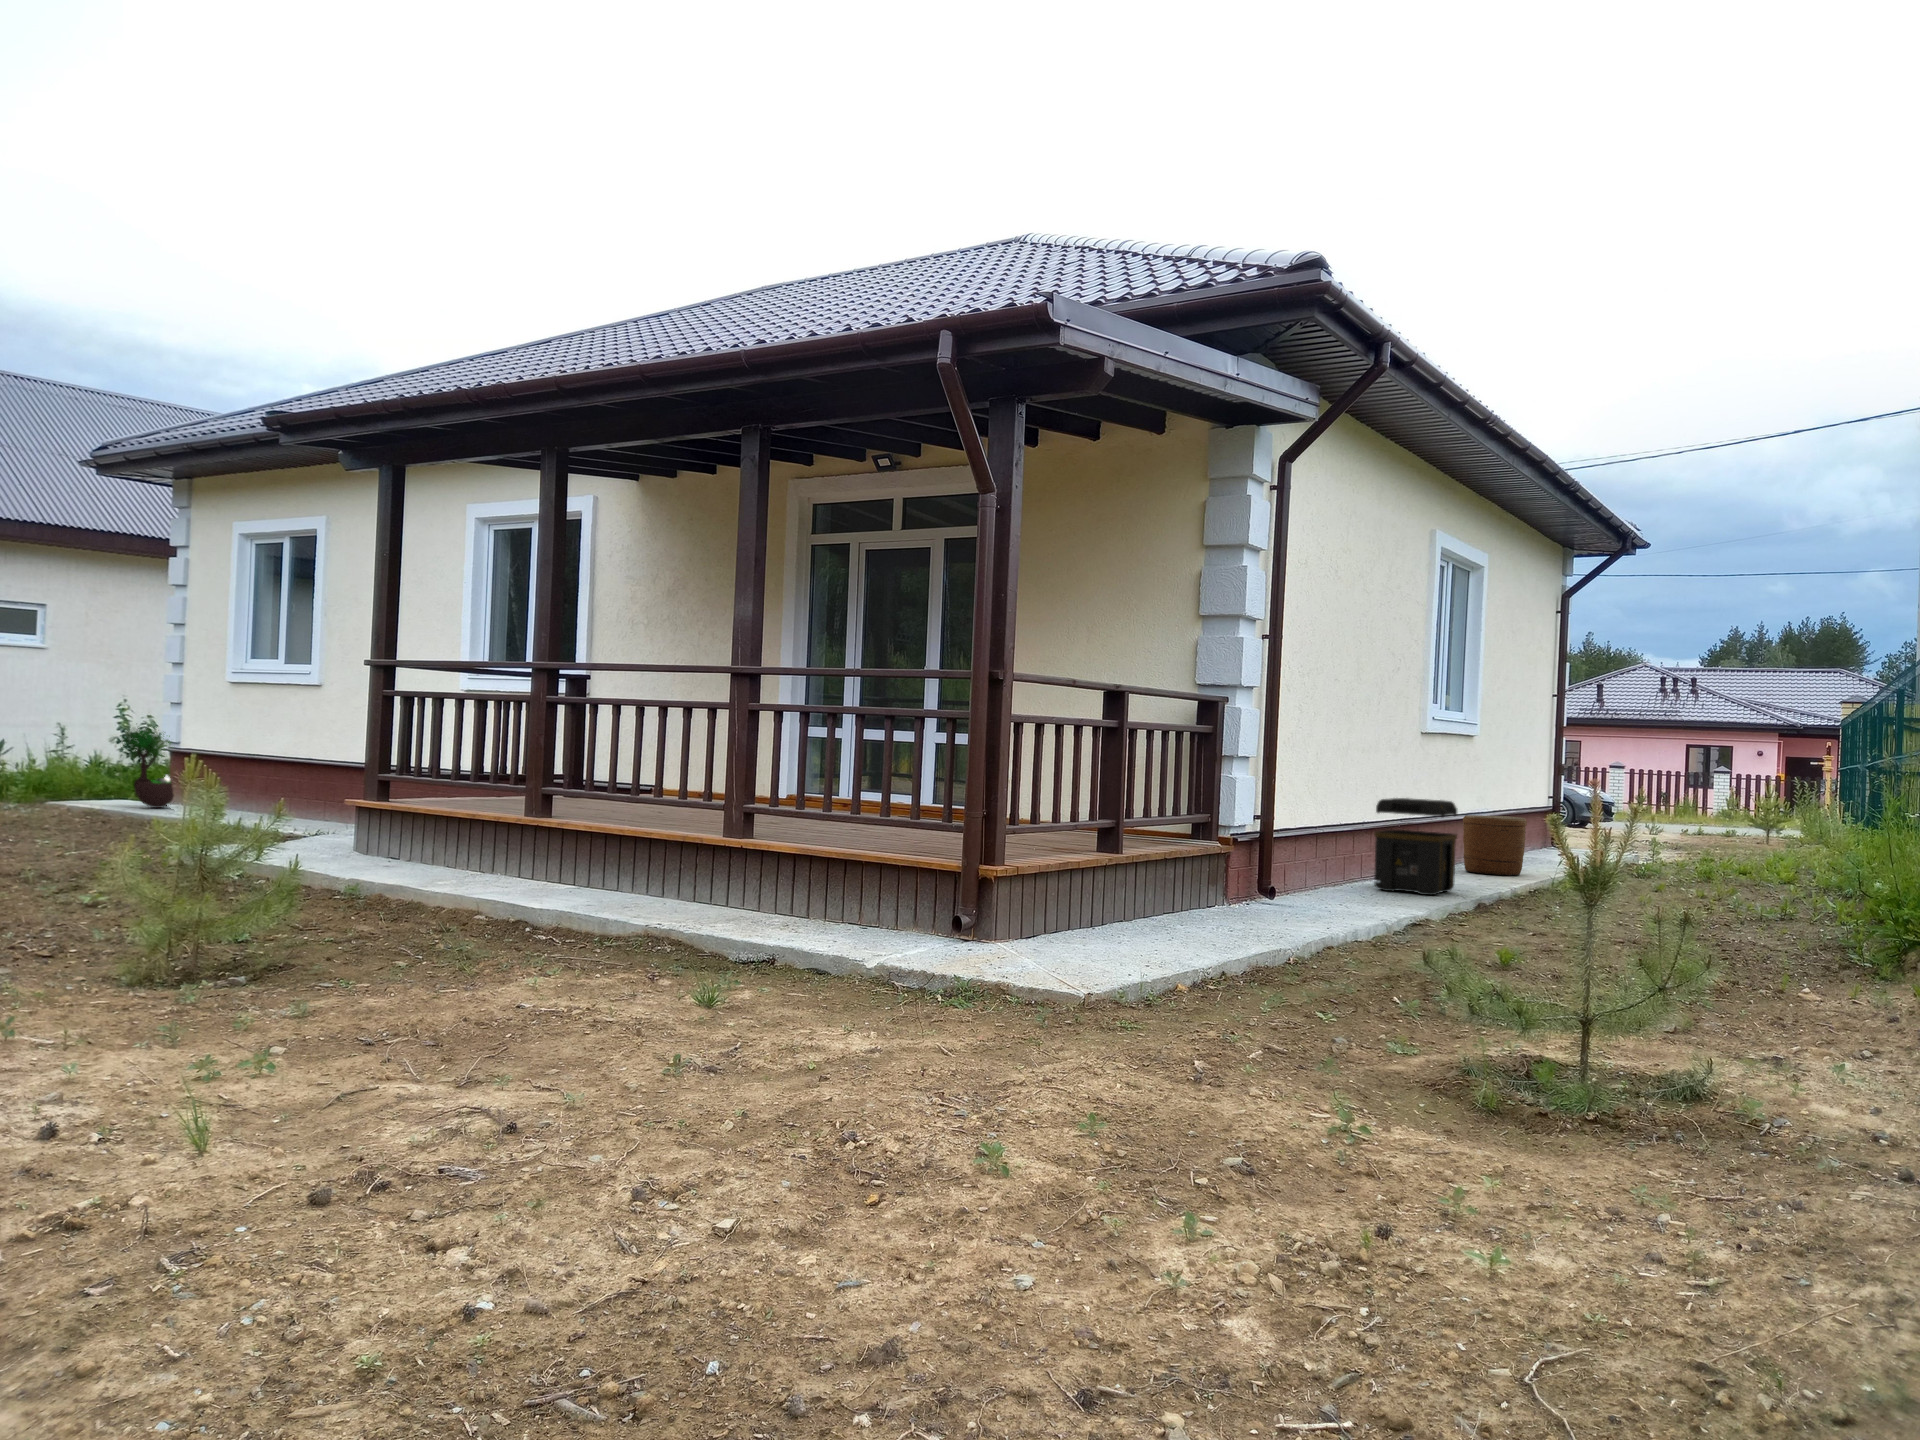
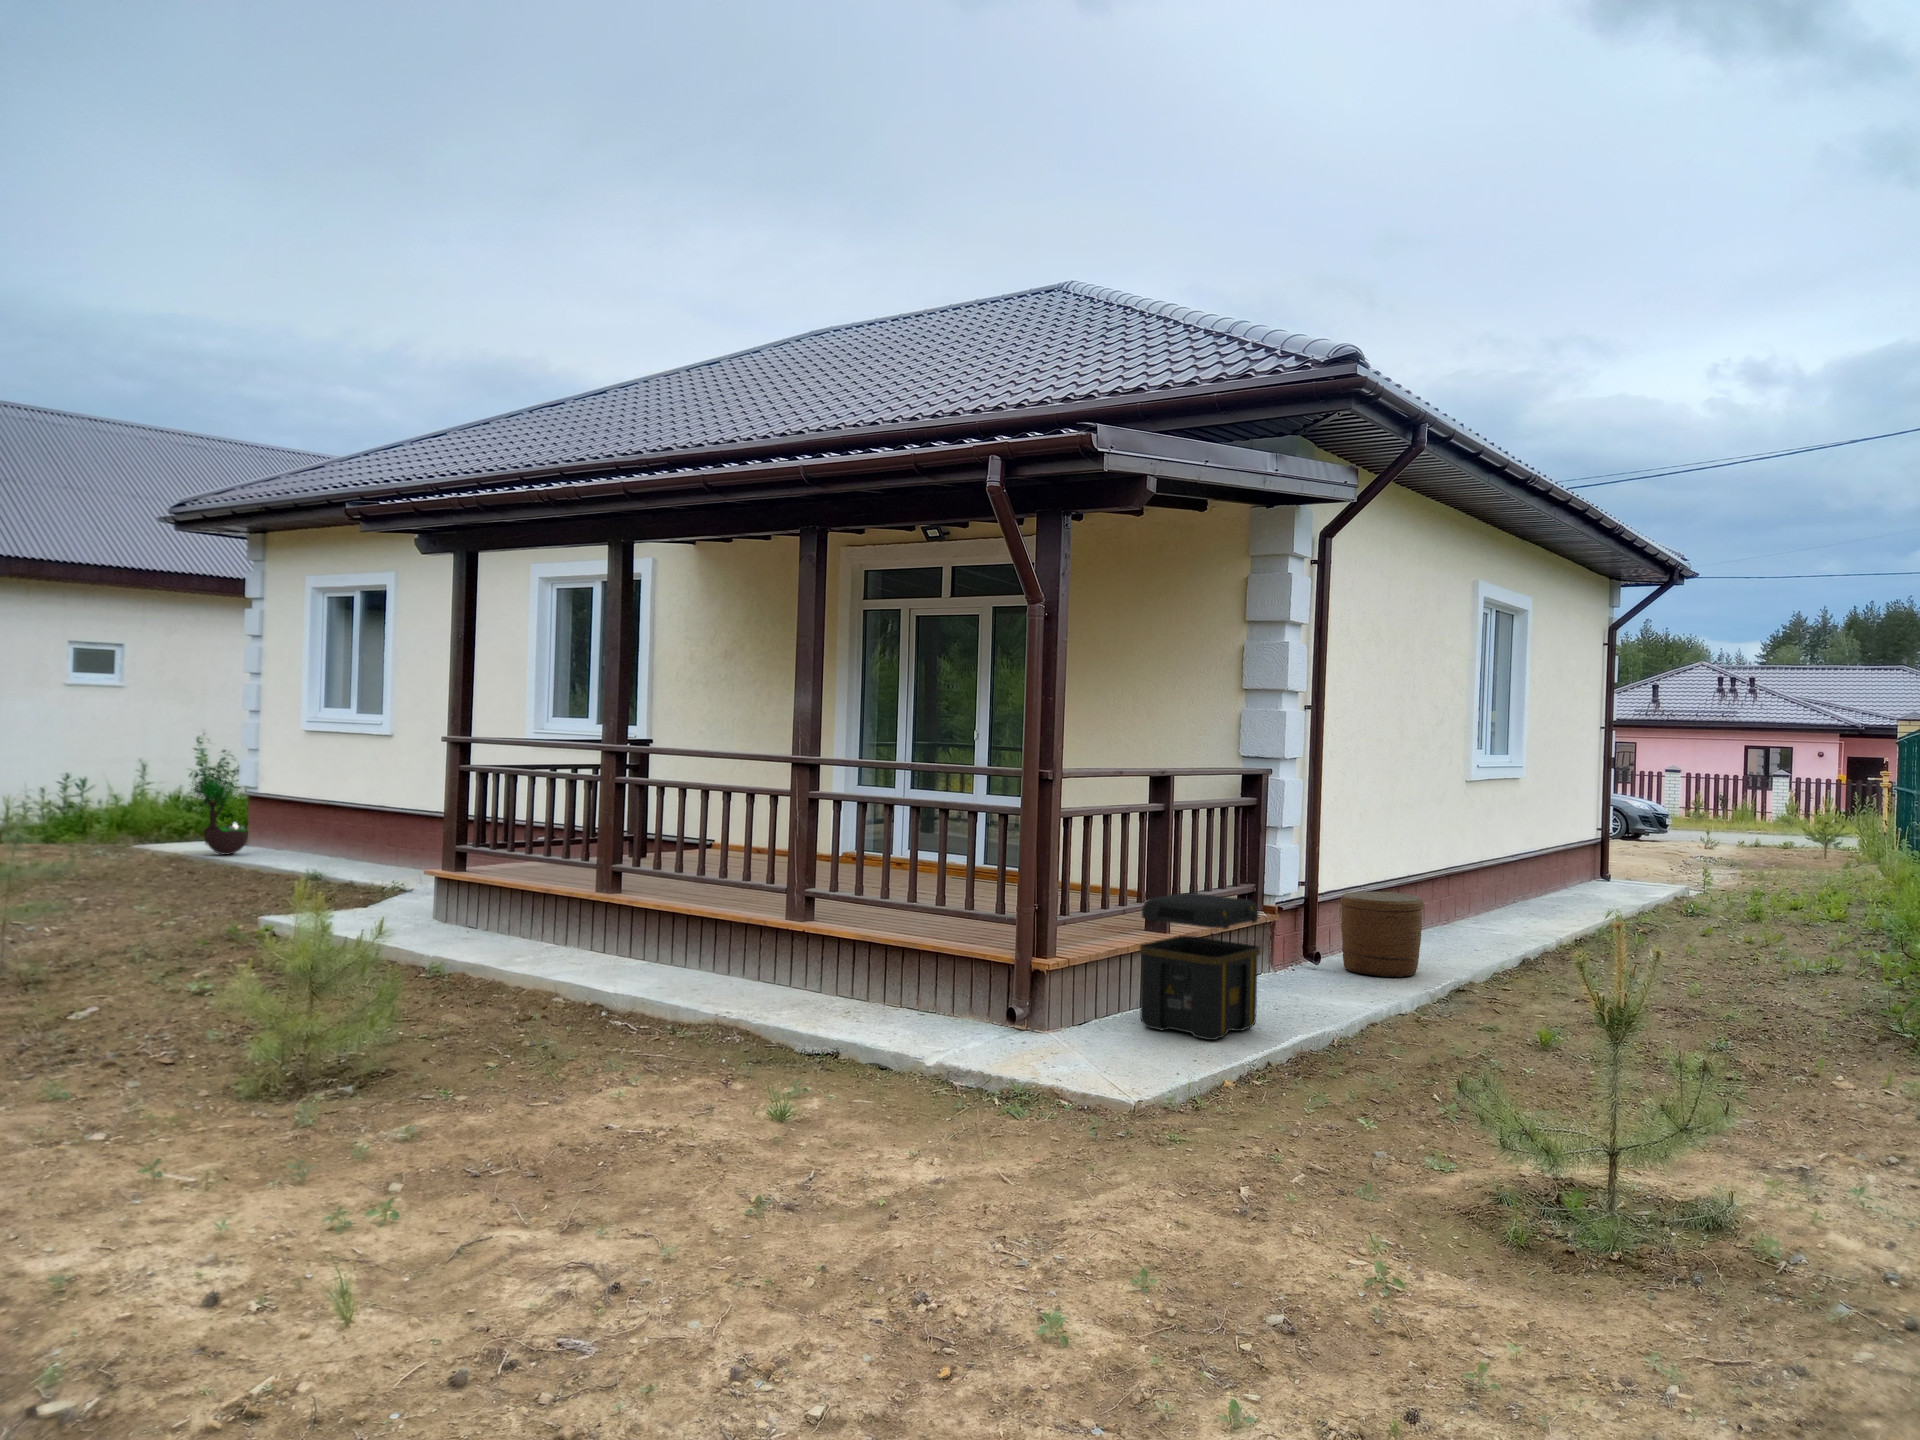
toolbox: present [1374,798,1457,895] -> present [1140,893,1260,1040]
woven basket: present [1463,815,1527,876] -> present [1340,892,1424,978]

